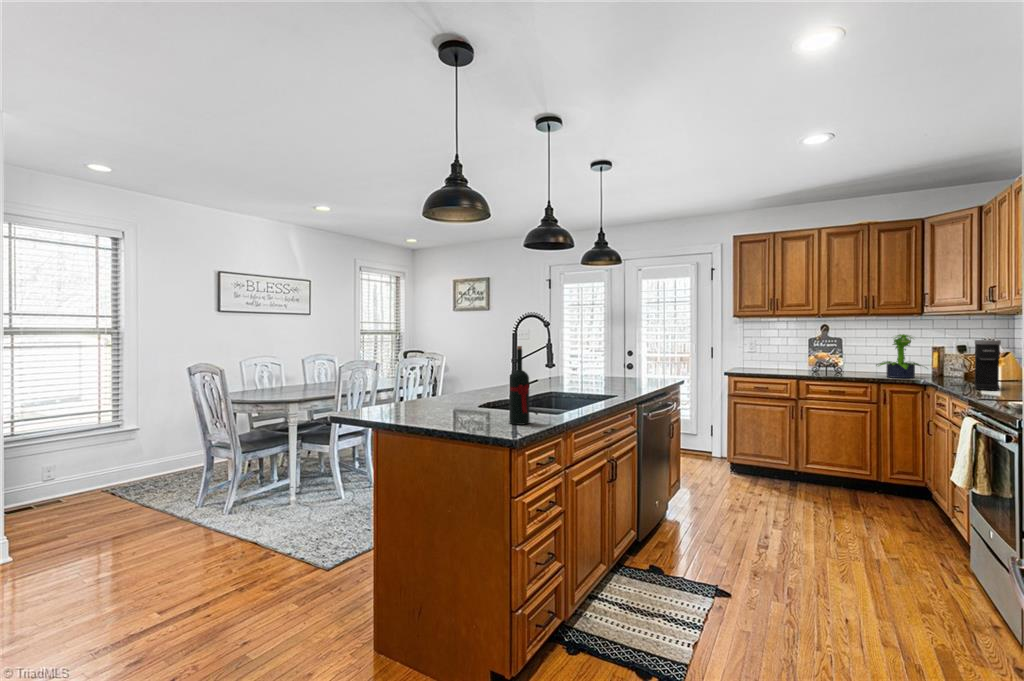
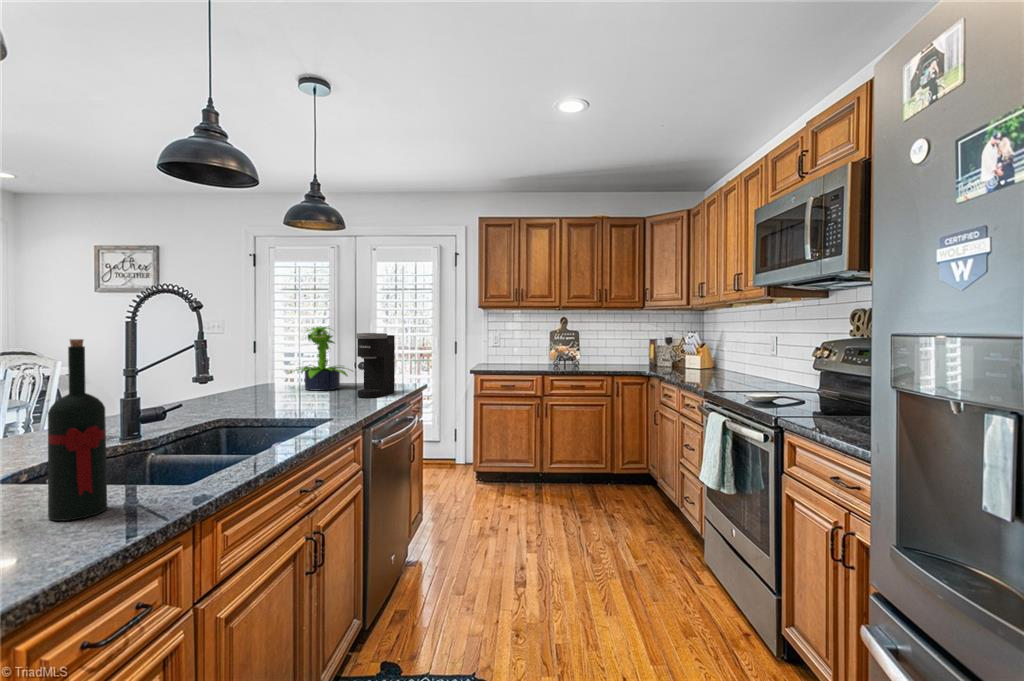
potted plant: present [877,334,921,378] -> present [288,326,353,391]
coffee maker: present [975,340,1001,390] -> present [356,333,395,398]

